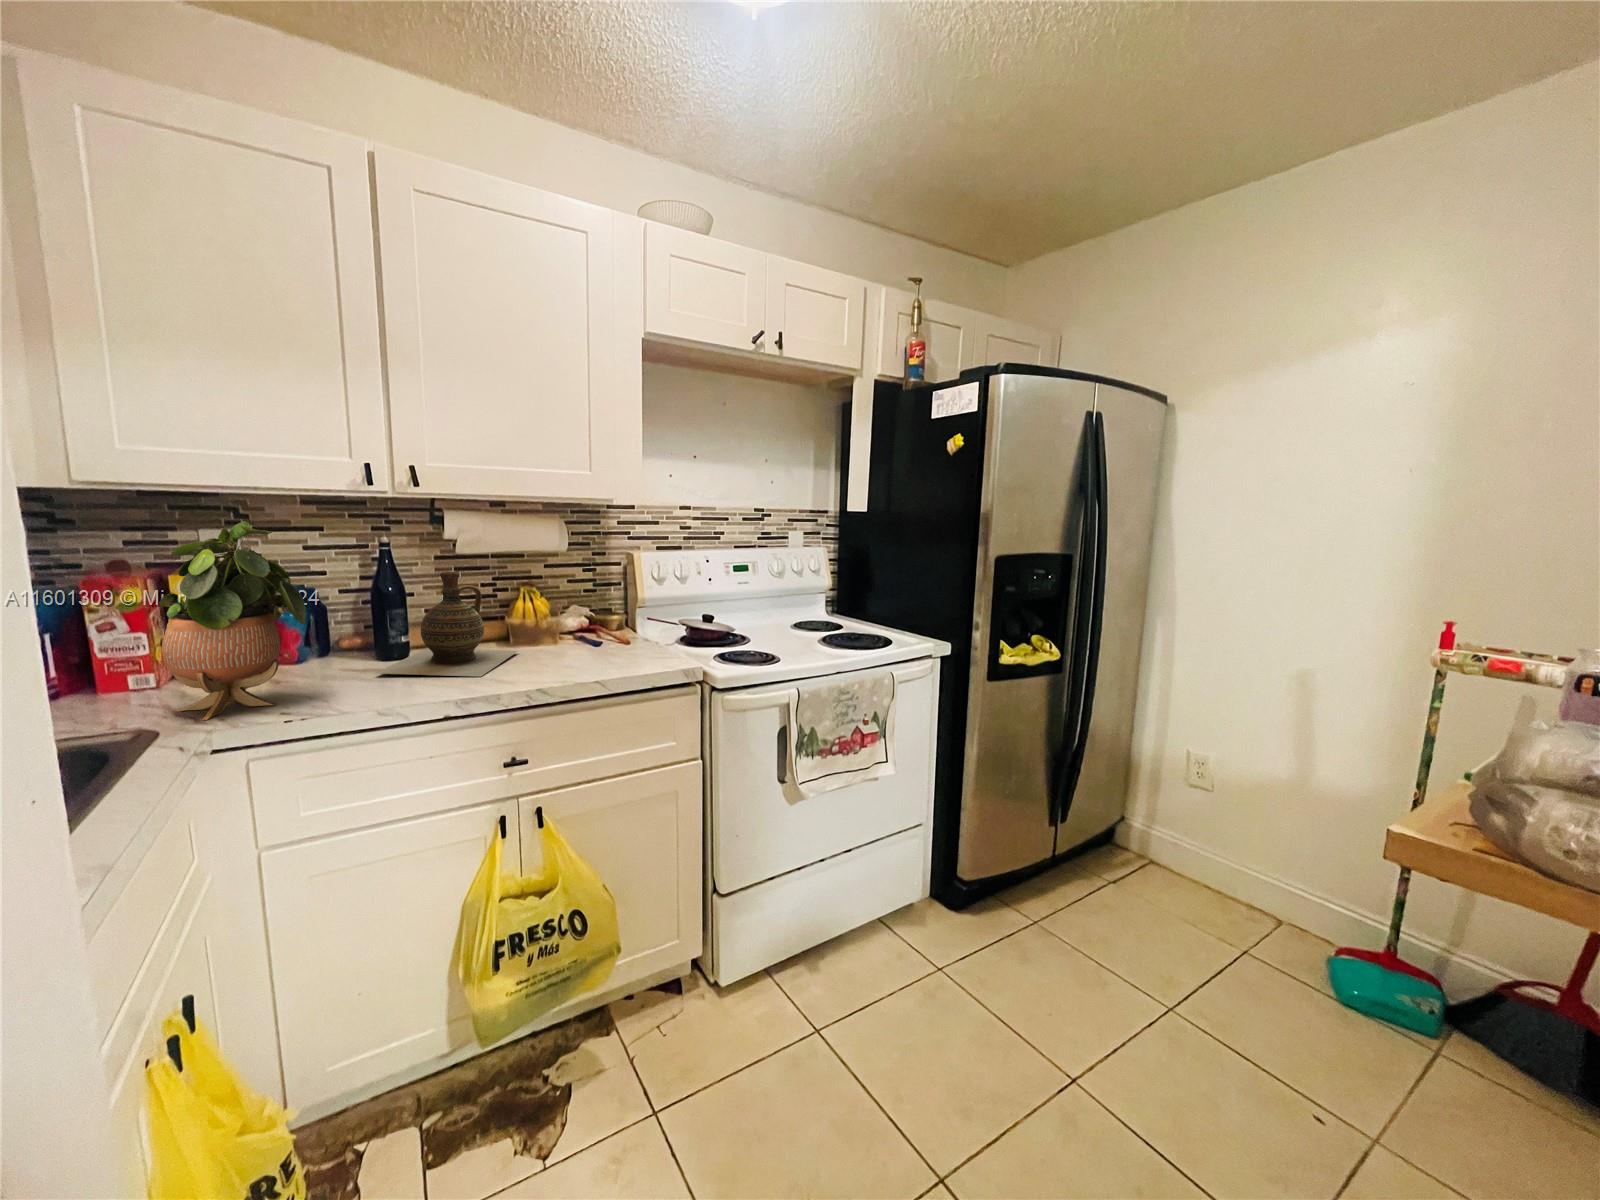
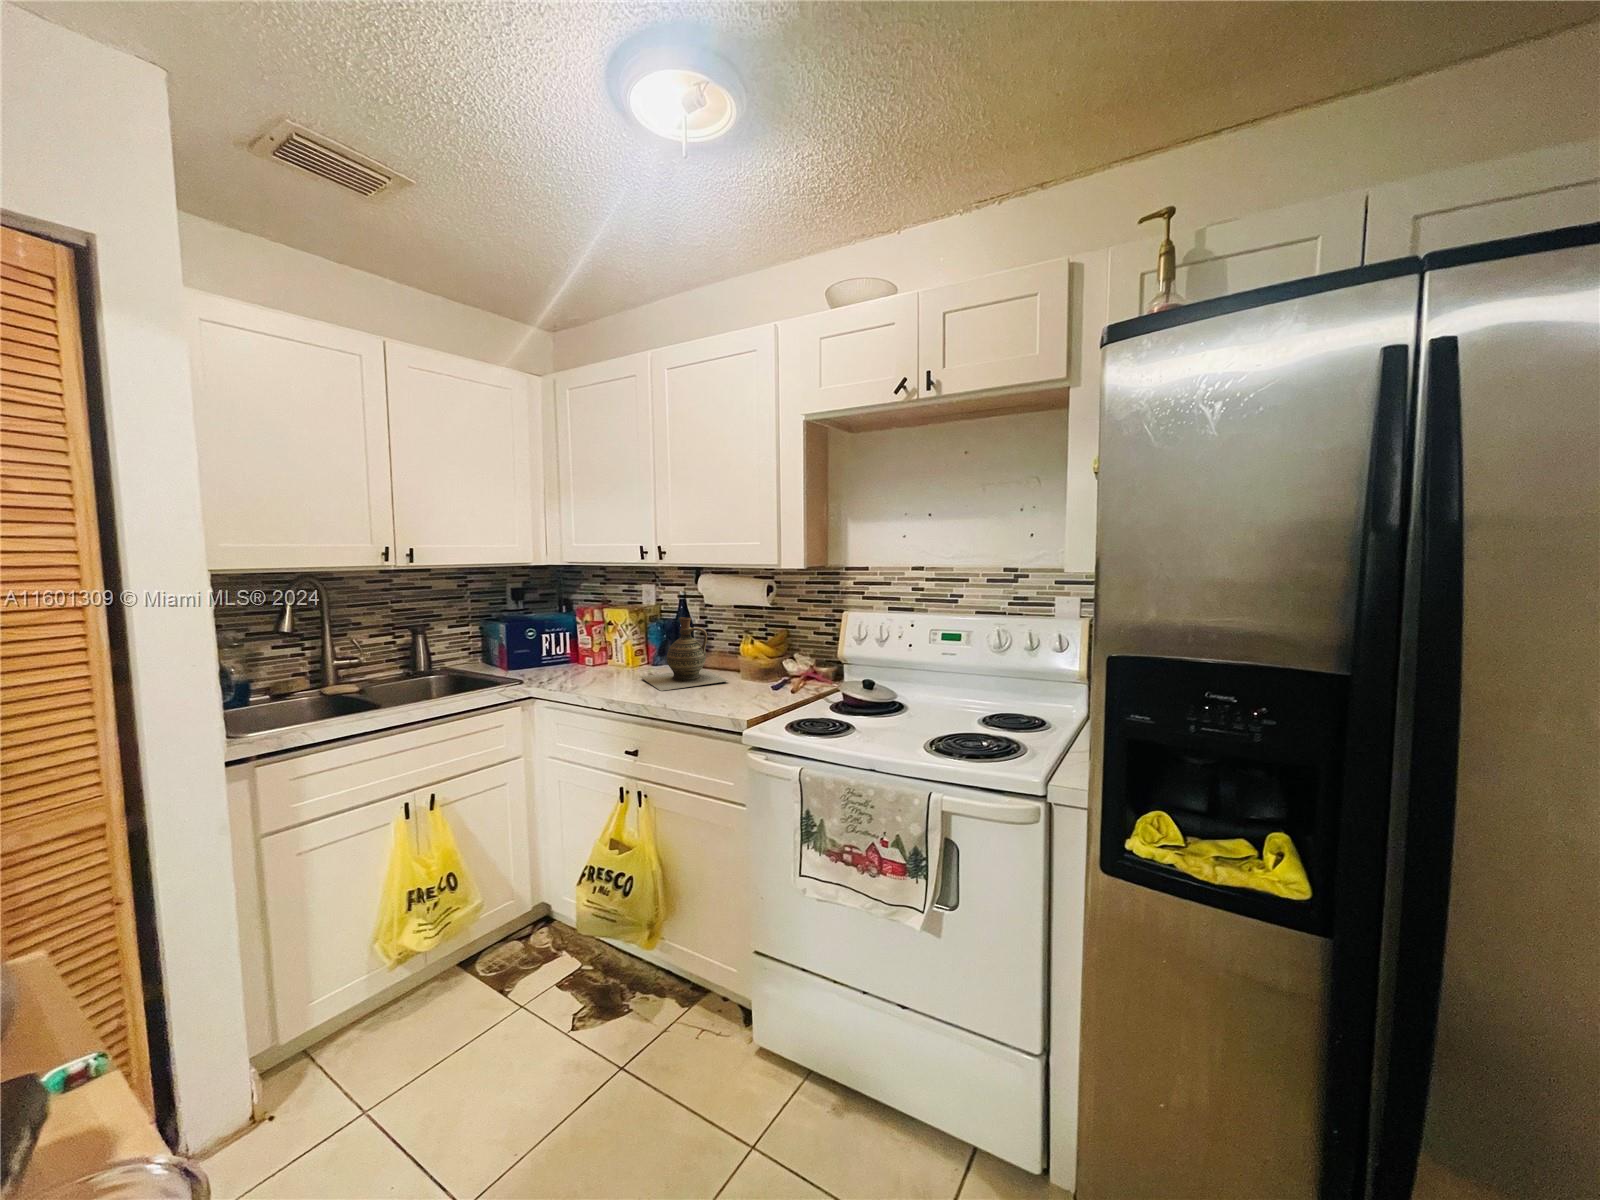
potted plant: present [160,521,306,720] -> none [544,583,596,682]

